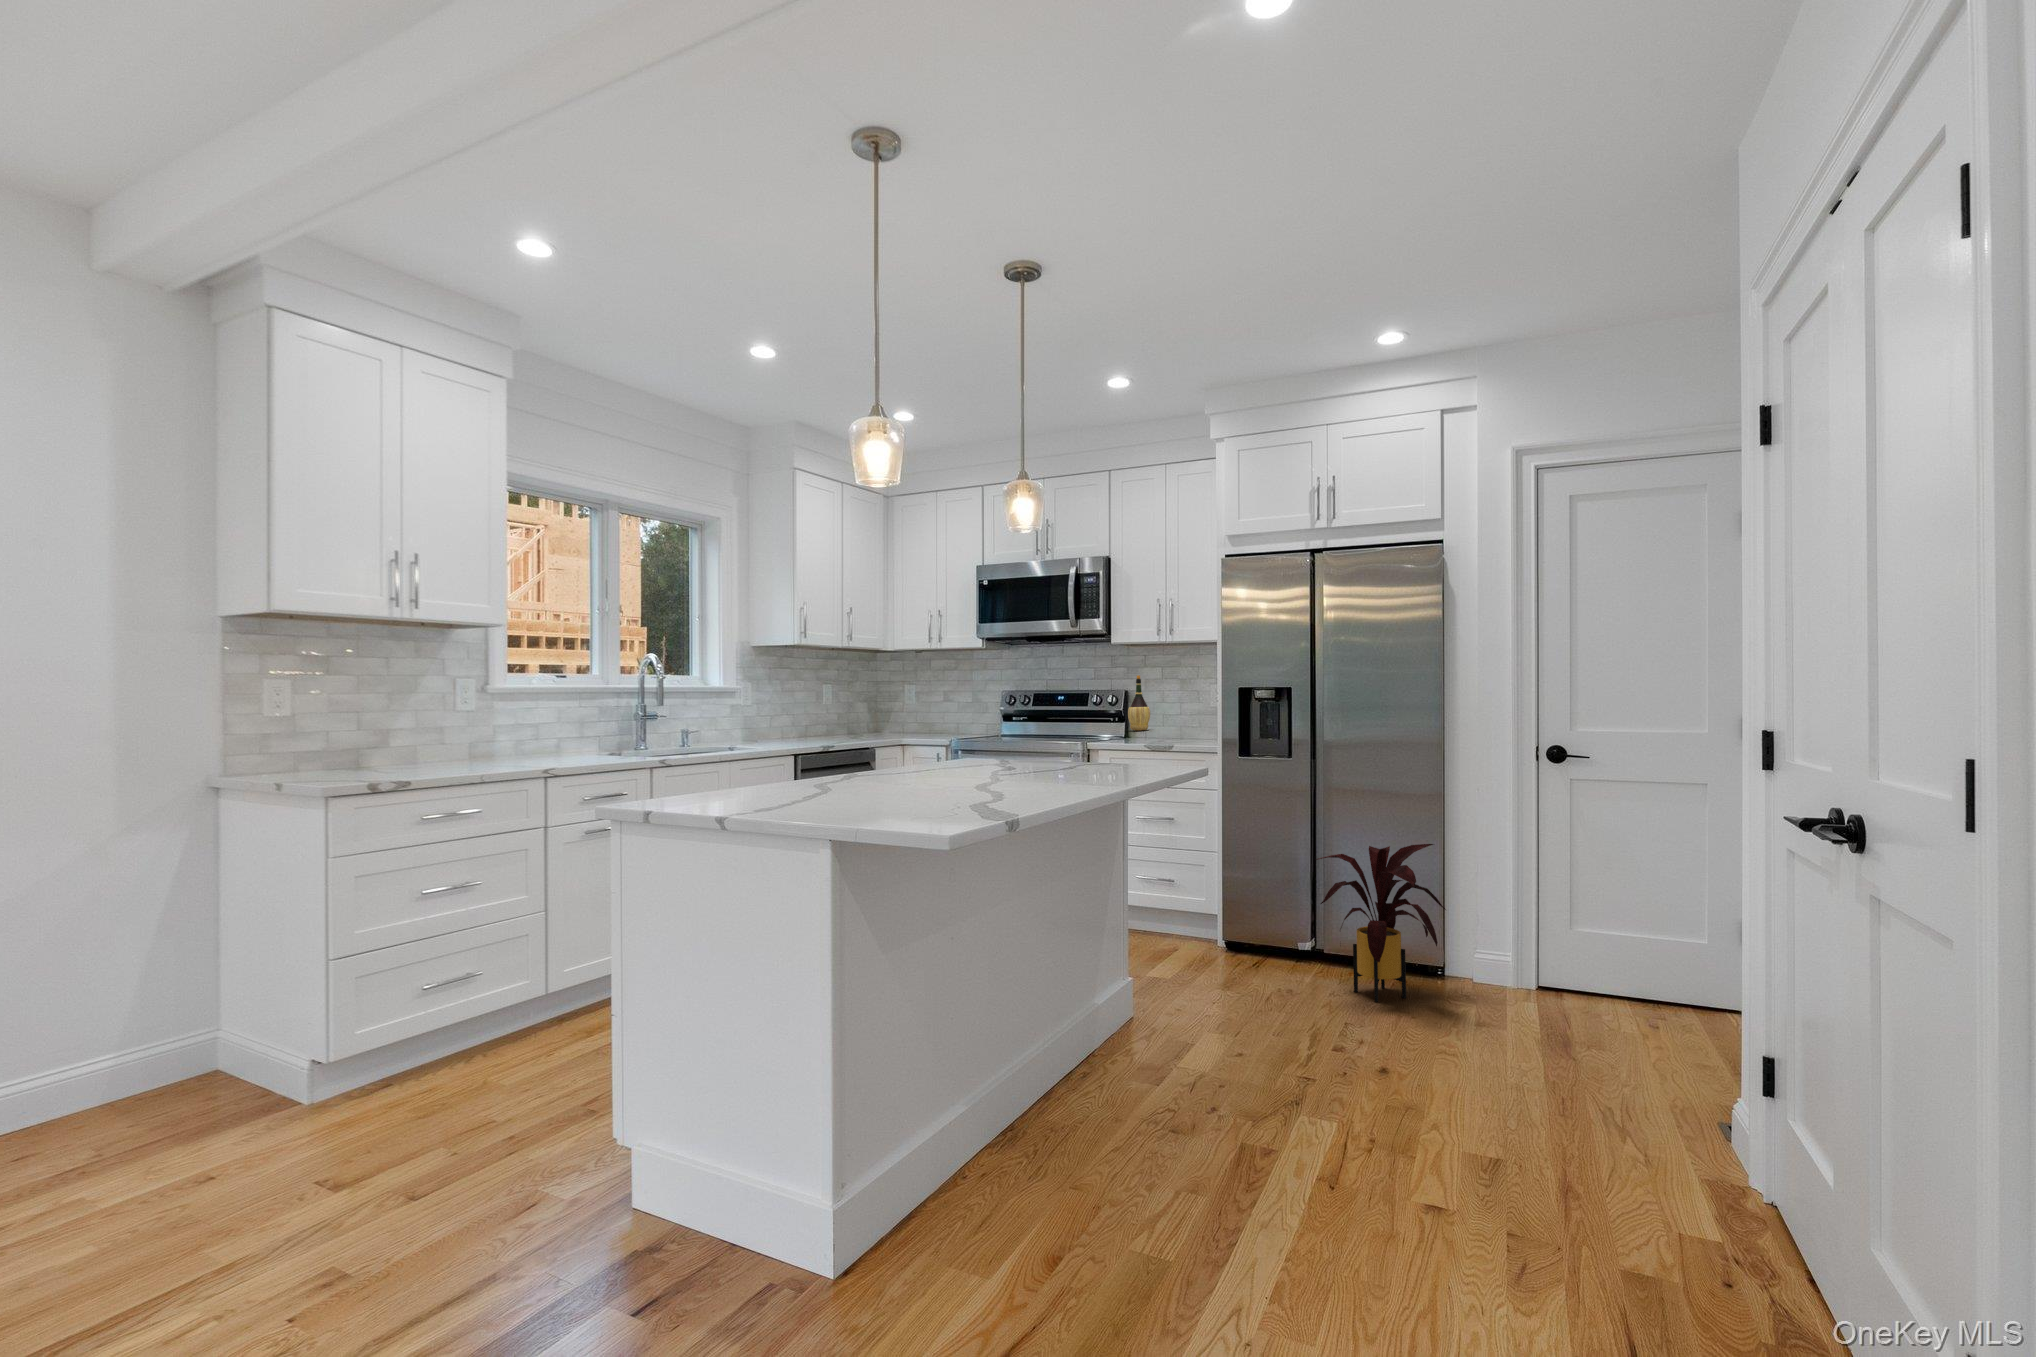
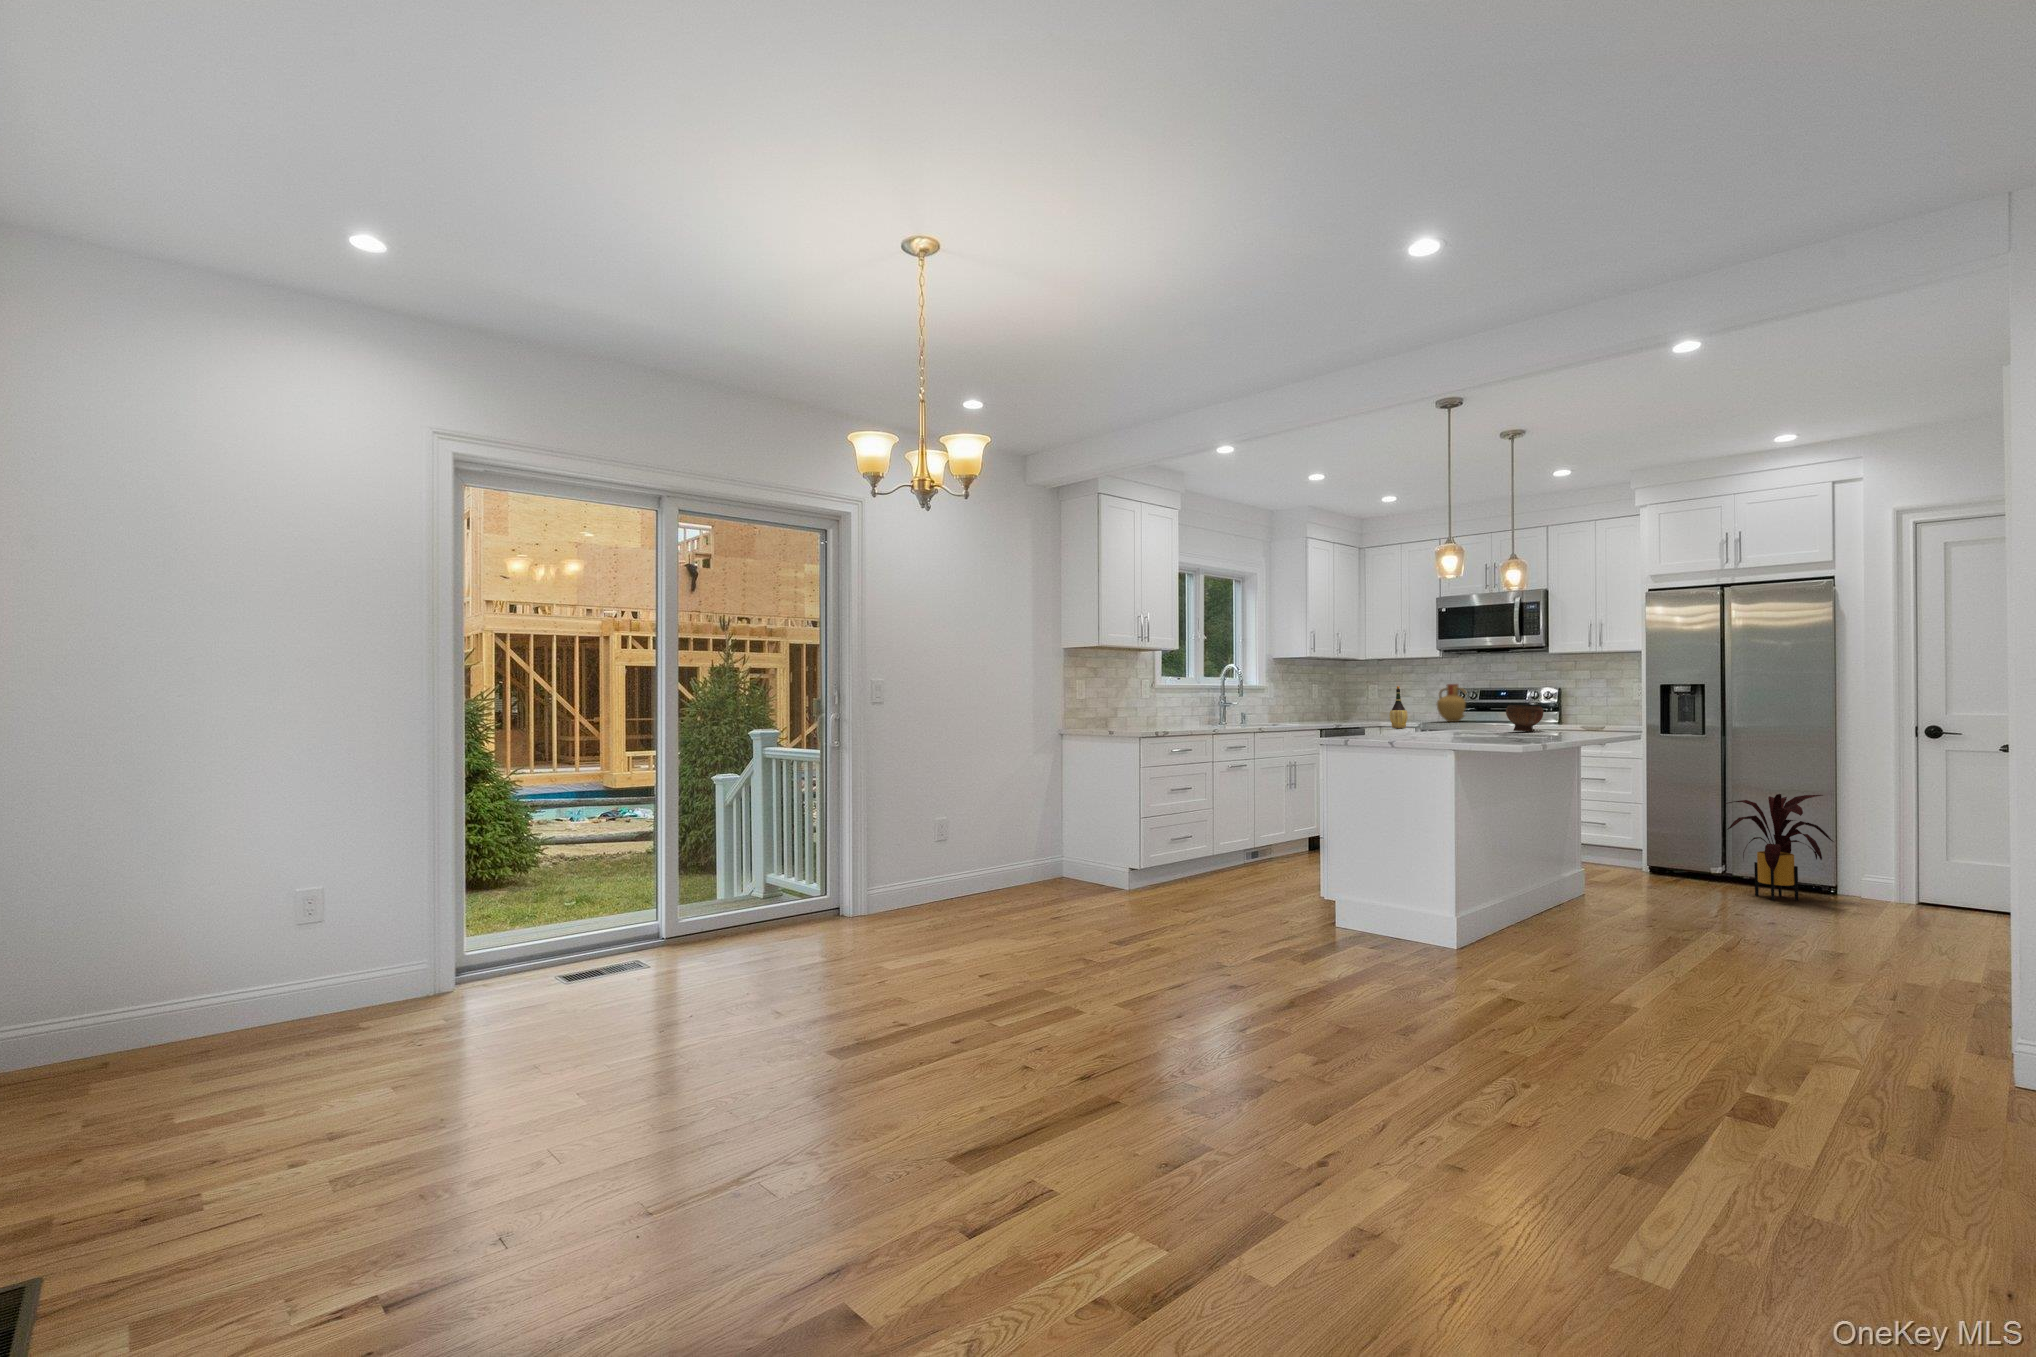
wine bottle: present [1128,675,1150,731] -> present [1390,686,1408,728]
vase: none [979,684,1020,735] -> present [1437,684,1466,722]
bowl: none [1020,730,1075,773] -> present [1506,705,1544,731]

